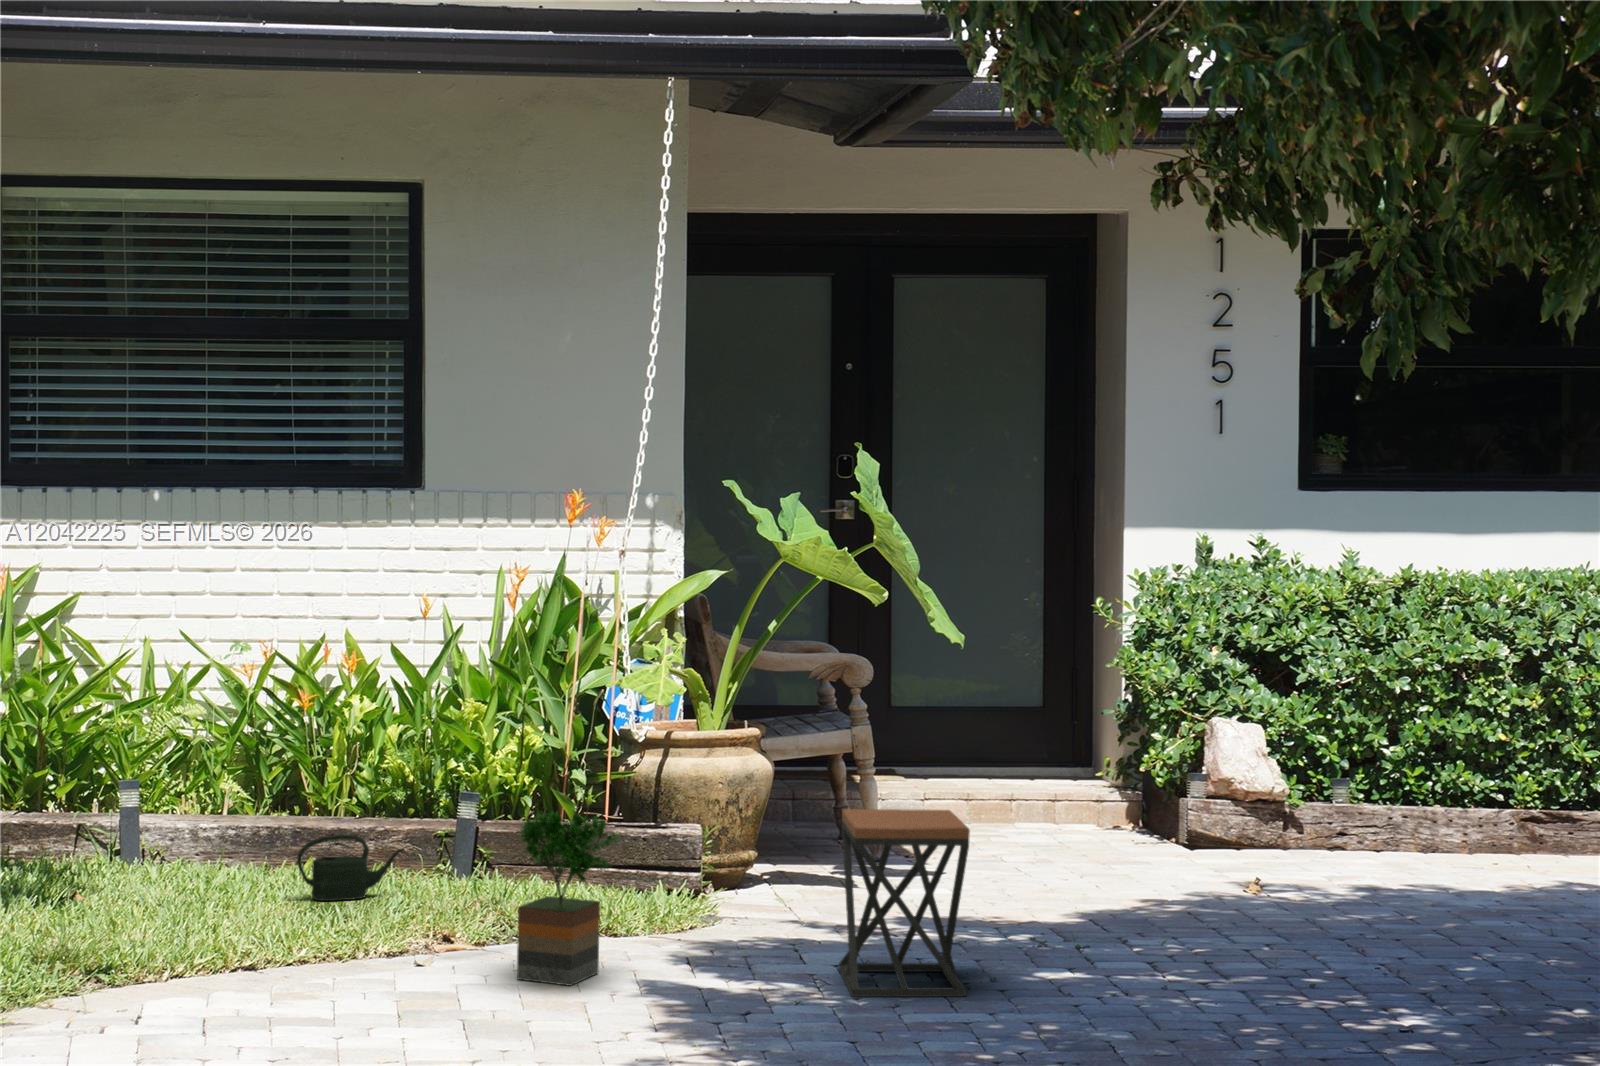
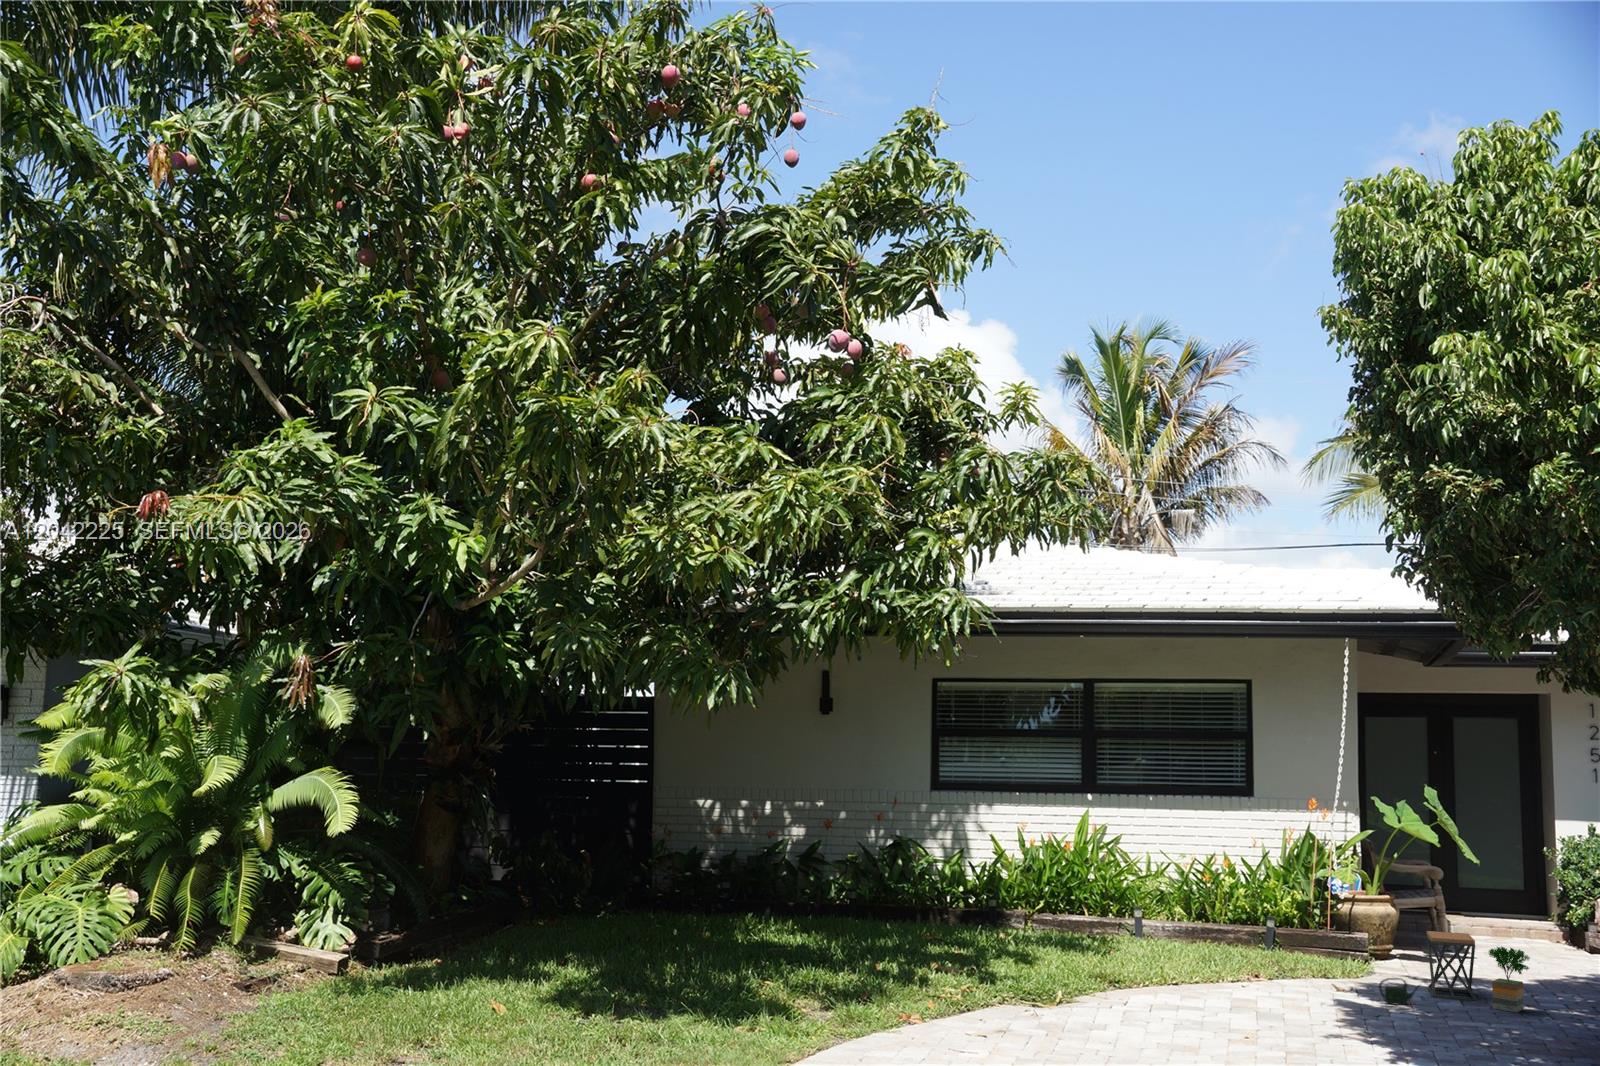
potted tree: present [517,812,620,986] -> present [1489,947,1530,1012]
watering can: present [297,835,405,901] -> present [1379,978,1420,1005]

